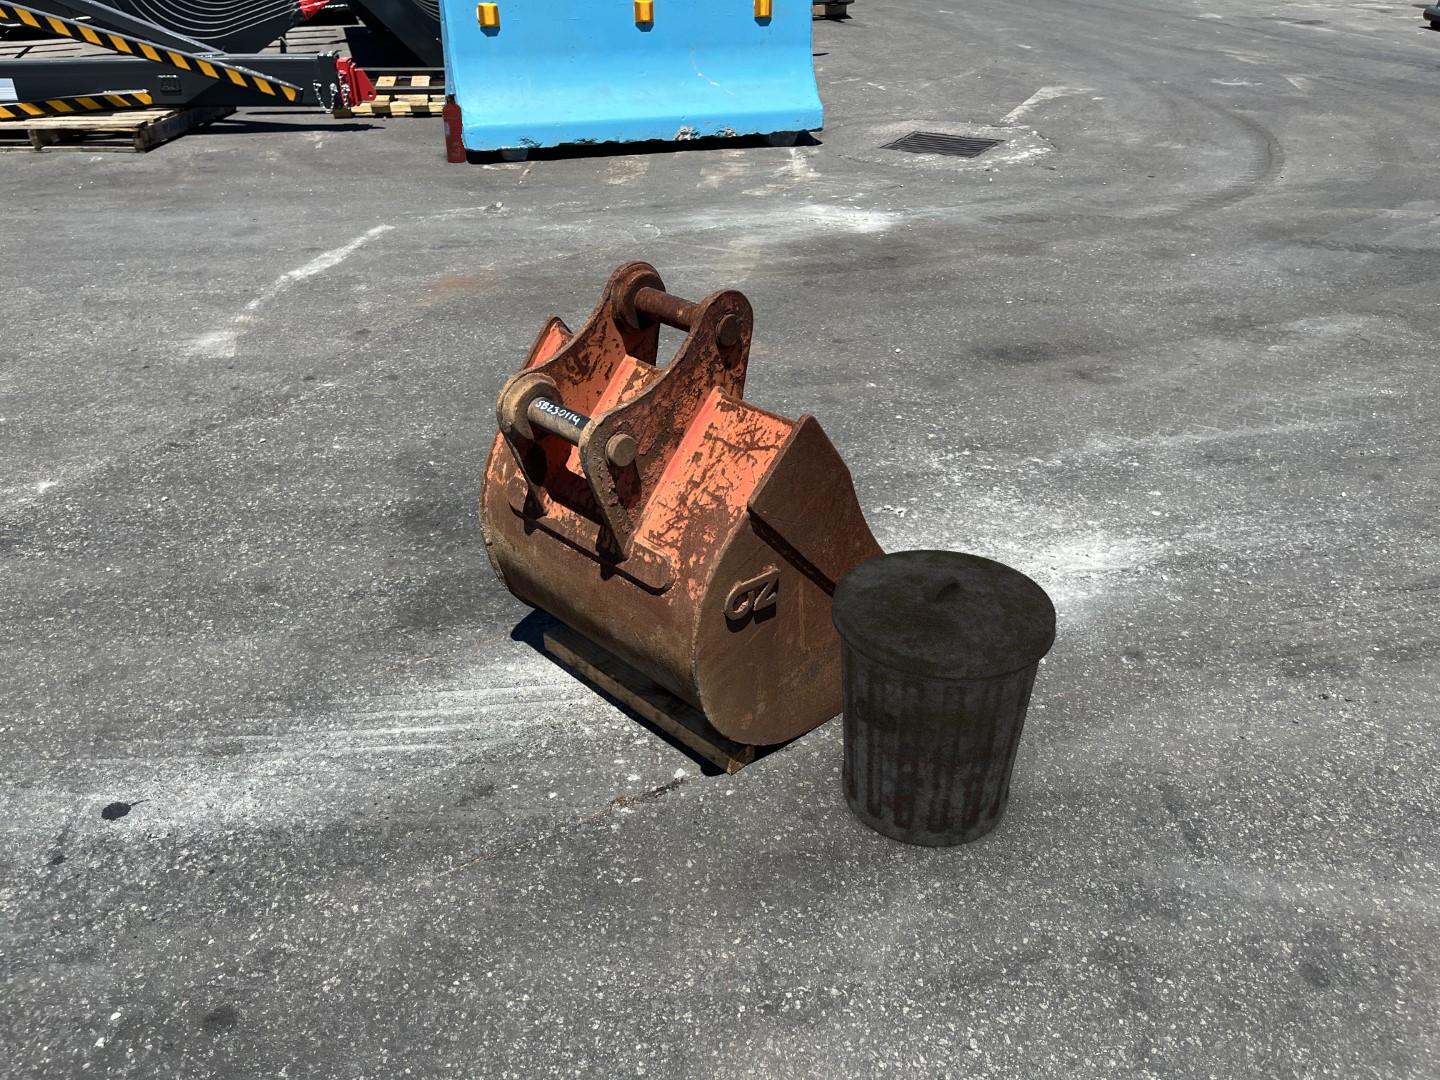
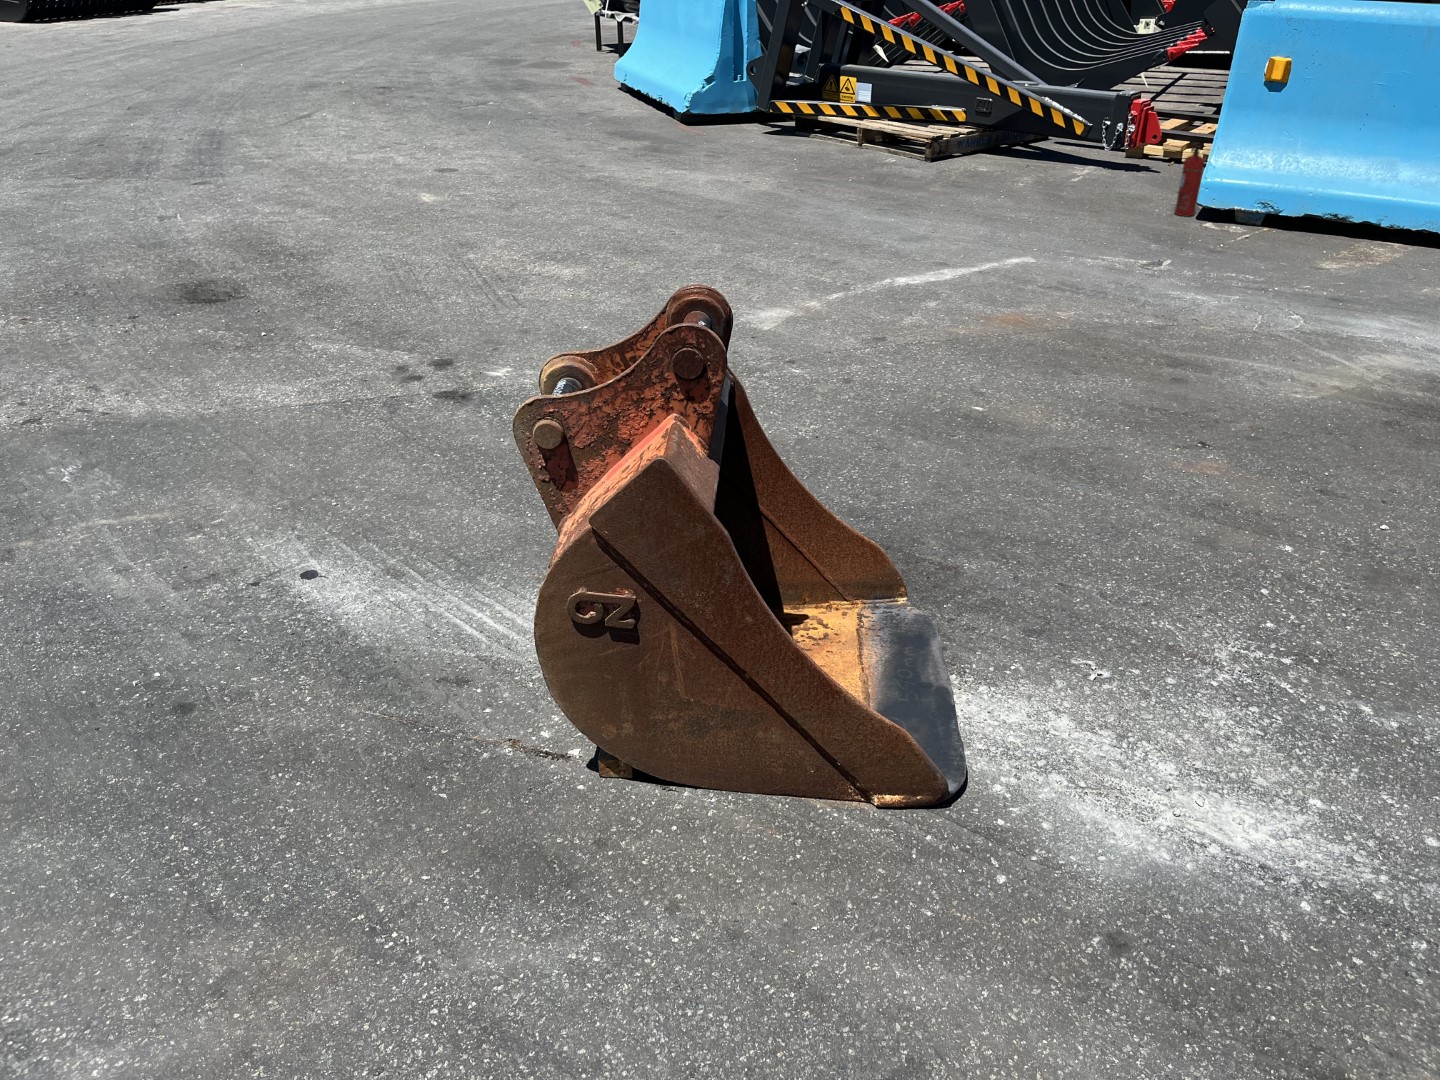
trash can: present [831,550,1056,847] -> none [601,628,841,953]

